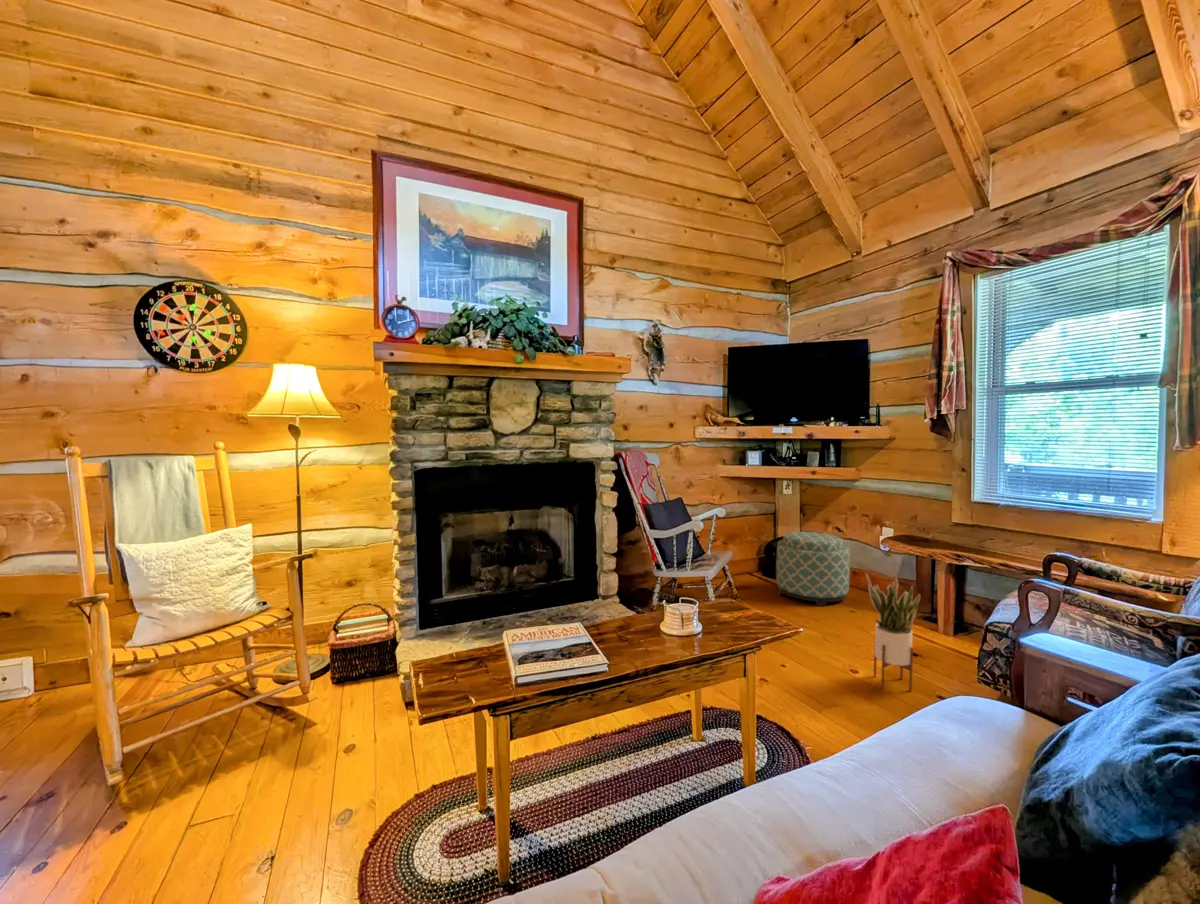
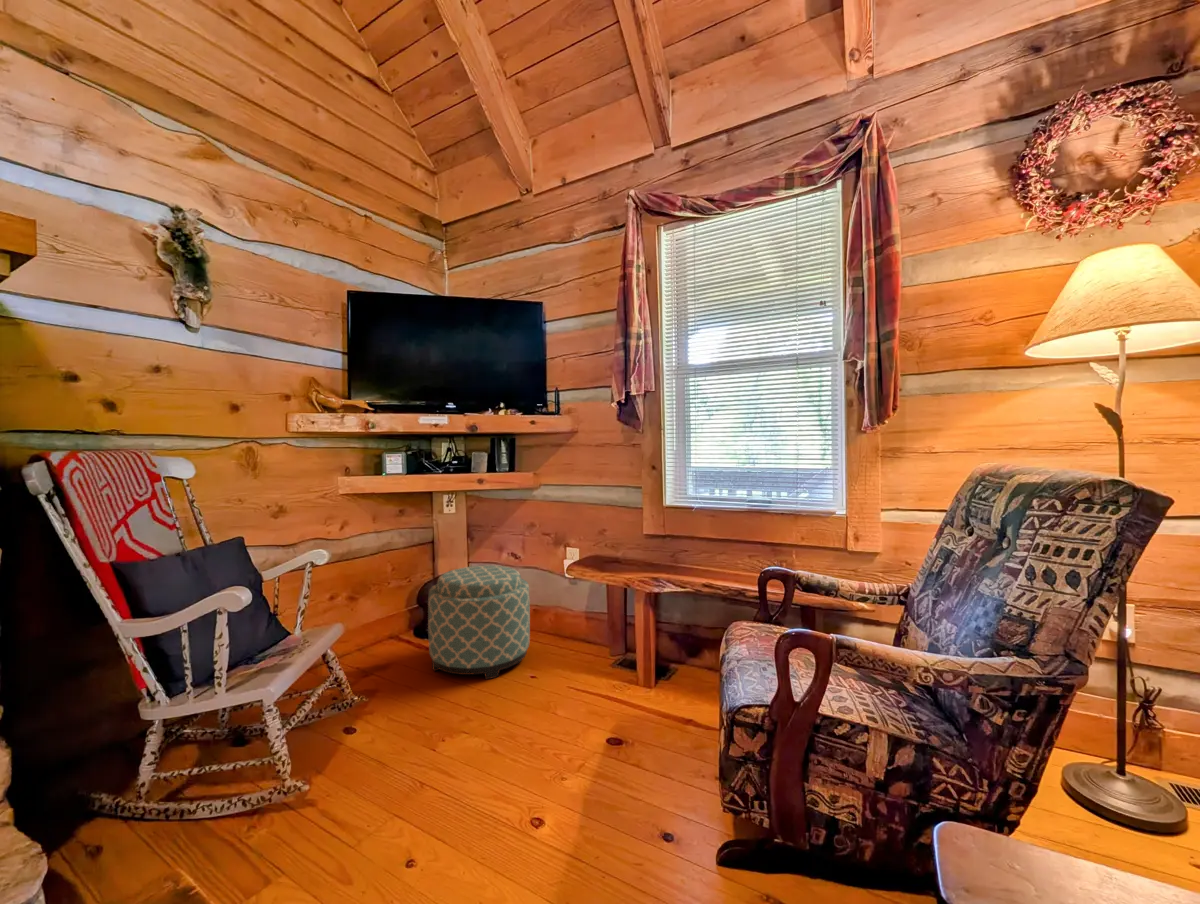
potted plant: present [866,574,920,691] -> none [548,645,632,857]

